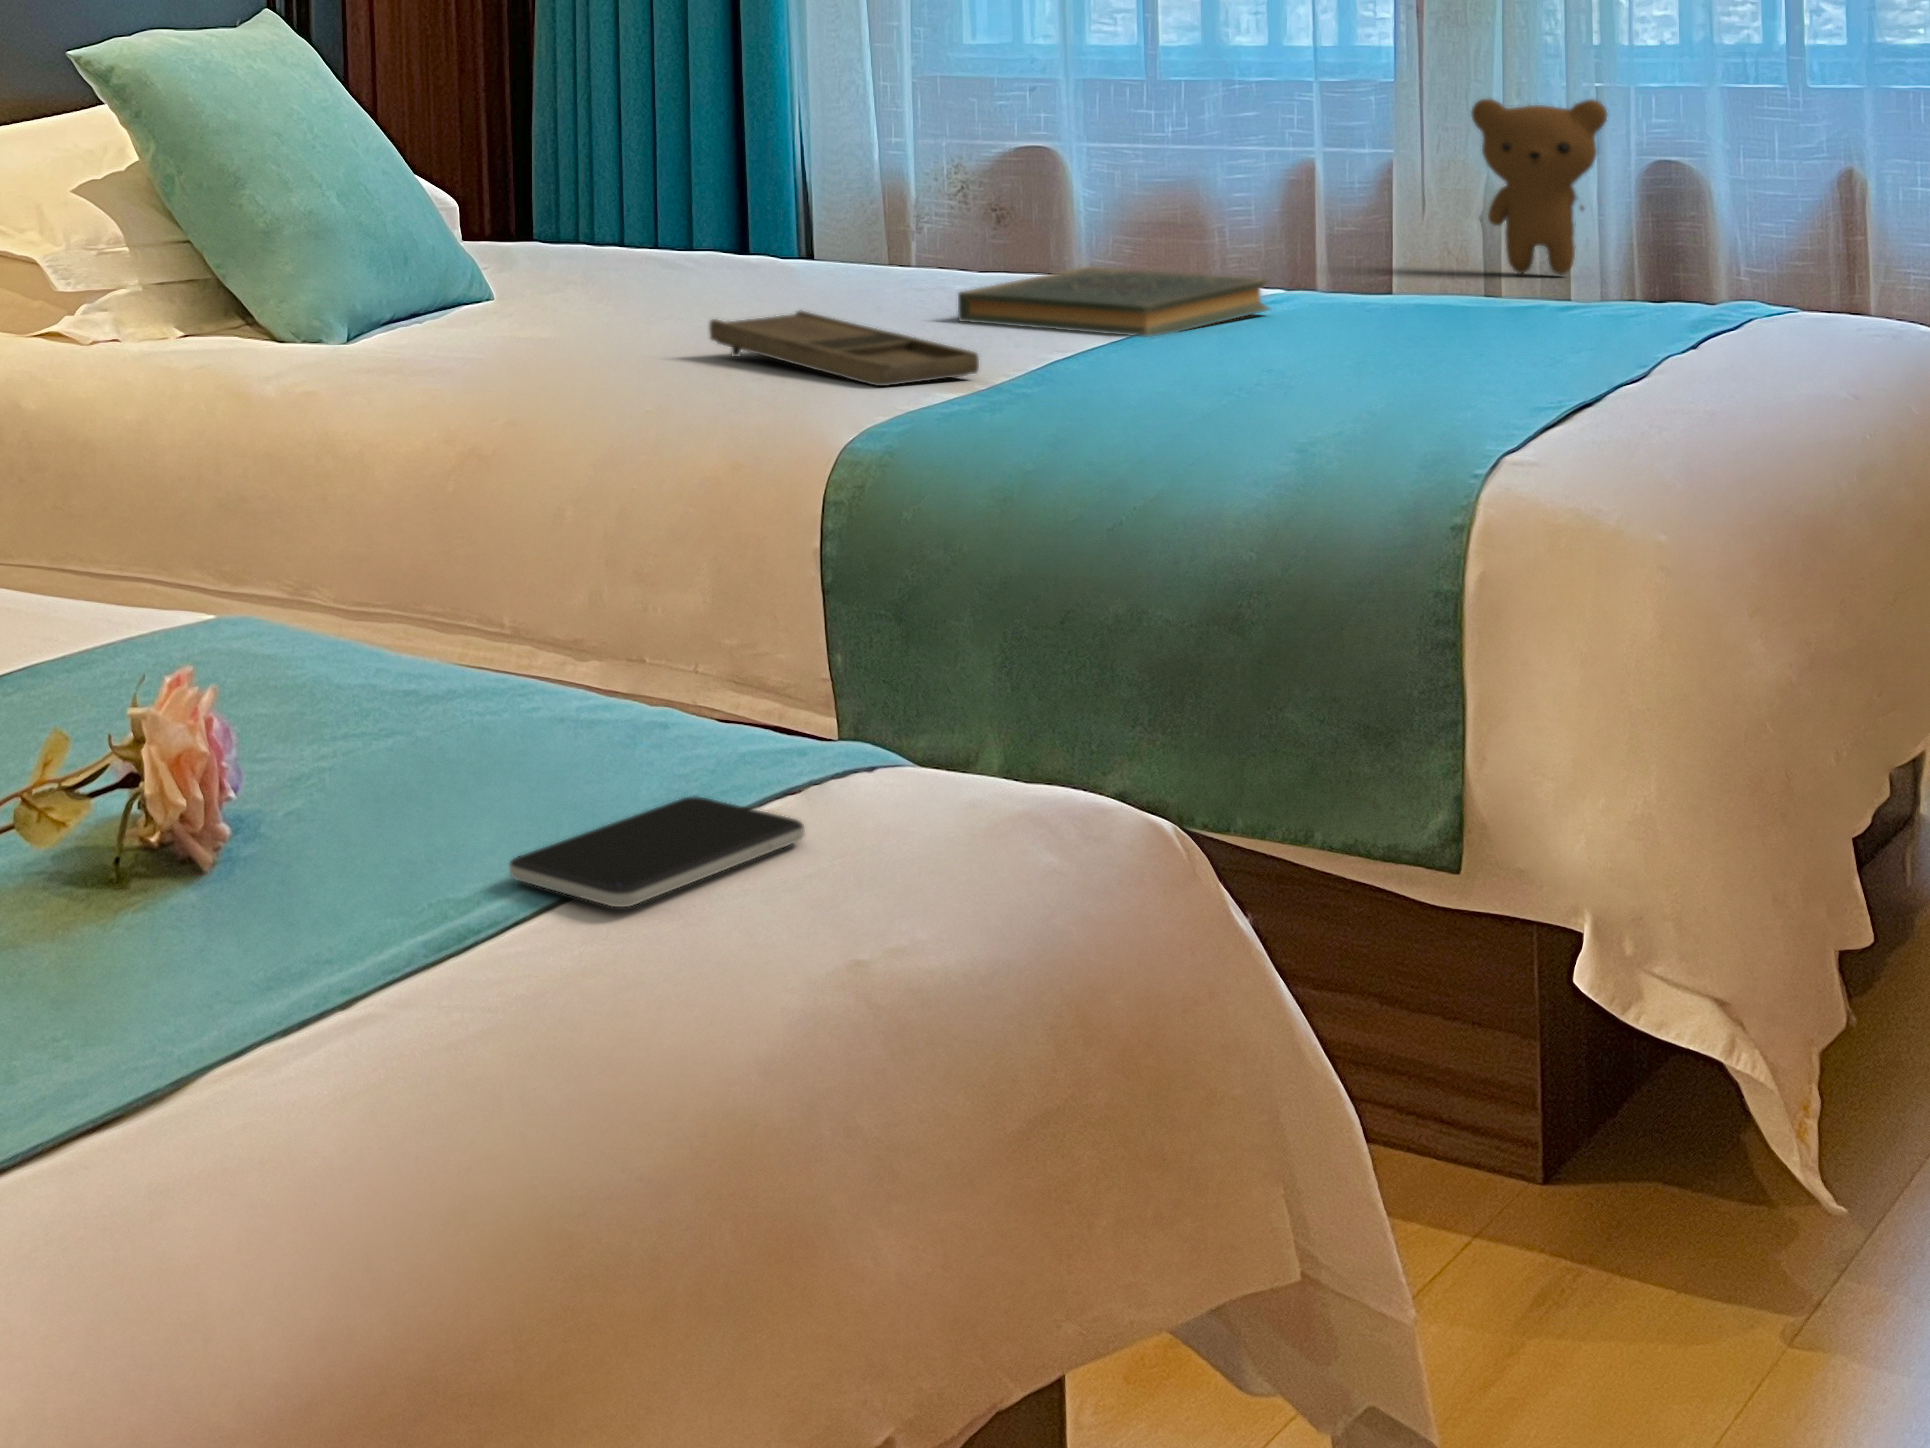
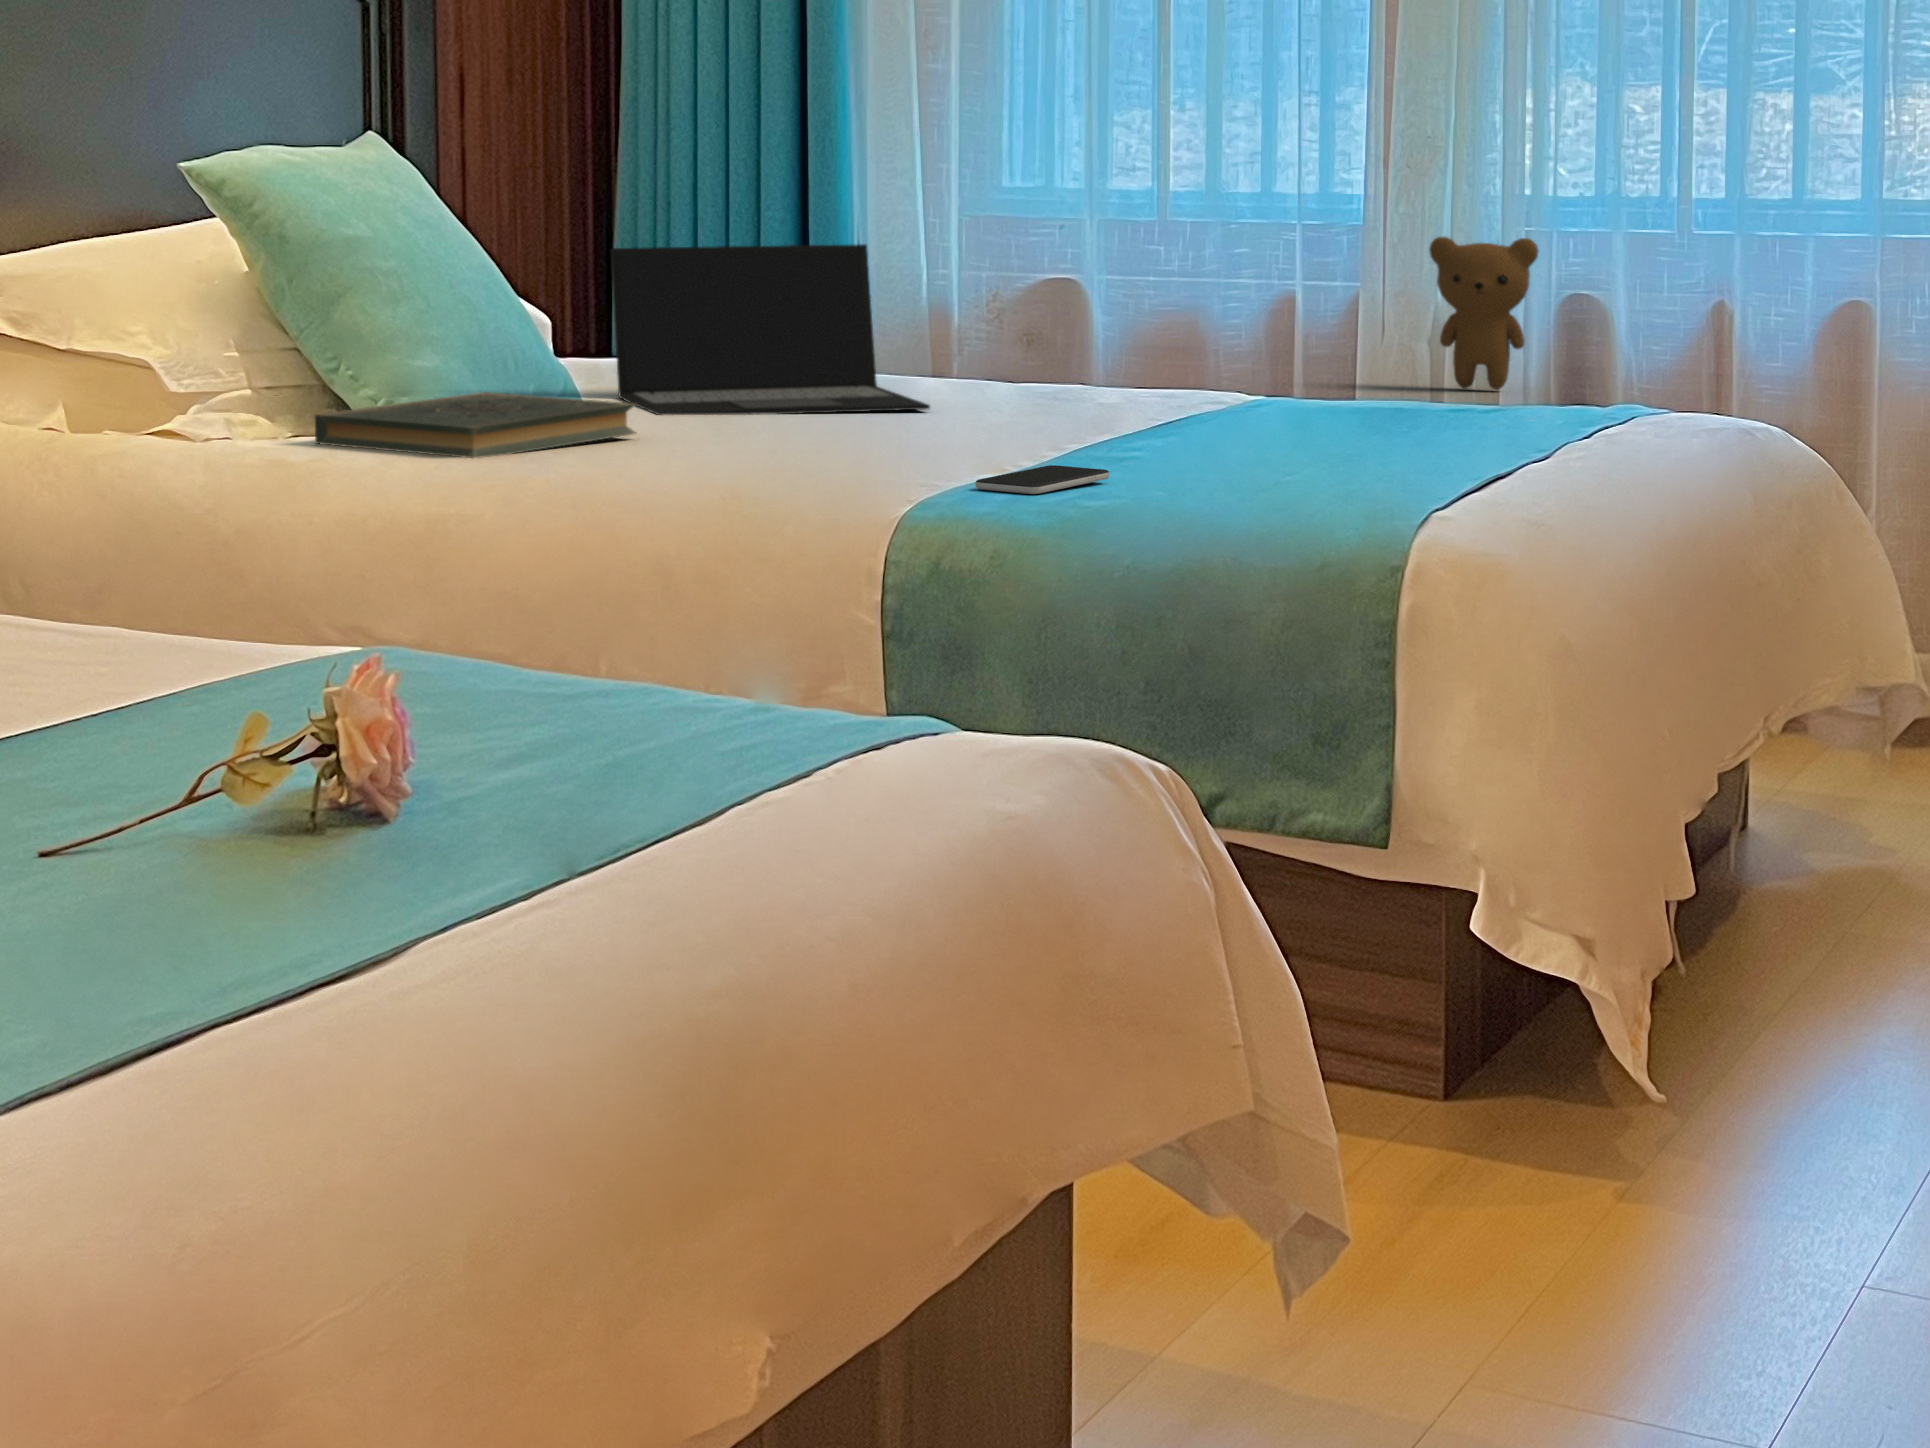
laptop: none [529,121,886,318] -> present [611,244,930,415]
book: present [958,267,1269,337] -> present [315,392,637,458]
tray: present [709,311,979,386] -> none [777,406,1011,468]
smartphone: present [509,796,805,907] -> present [975,465,1110,494]

